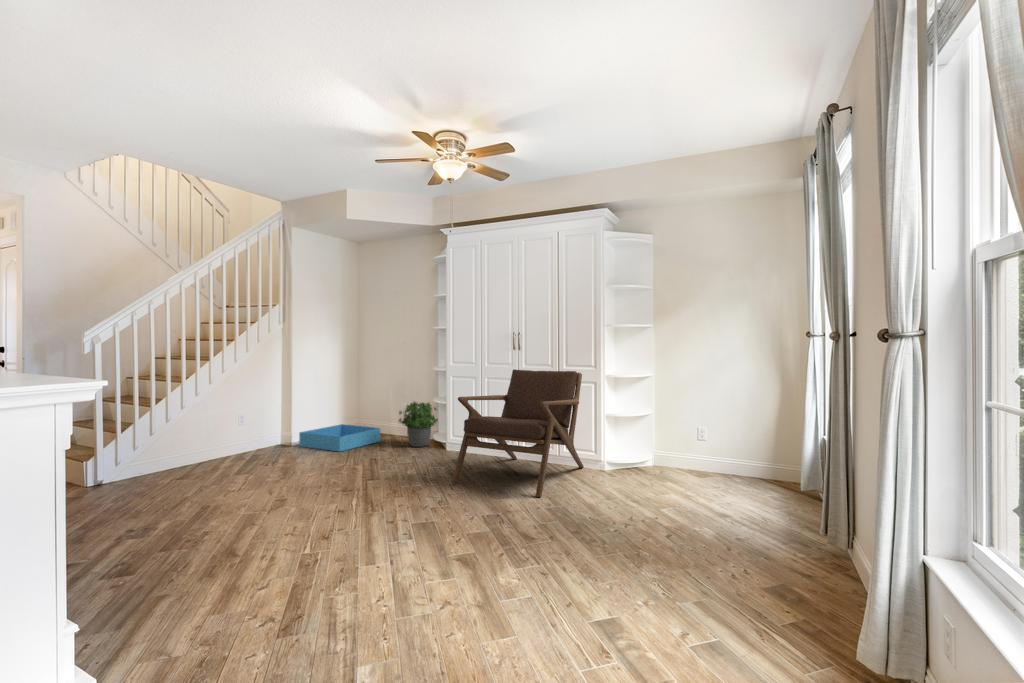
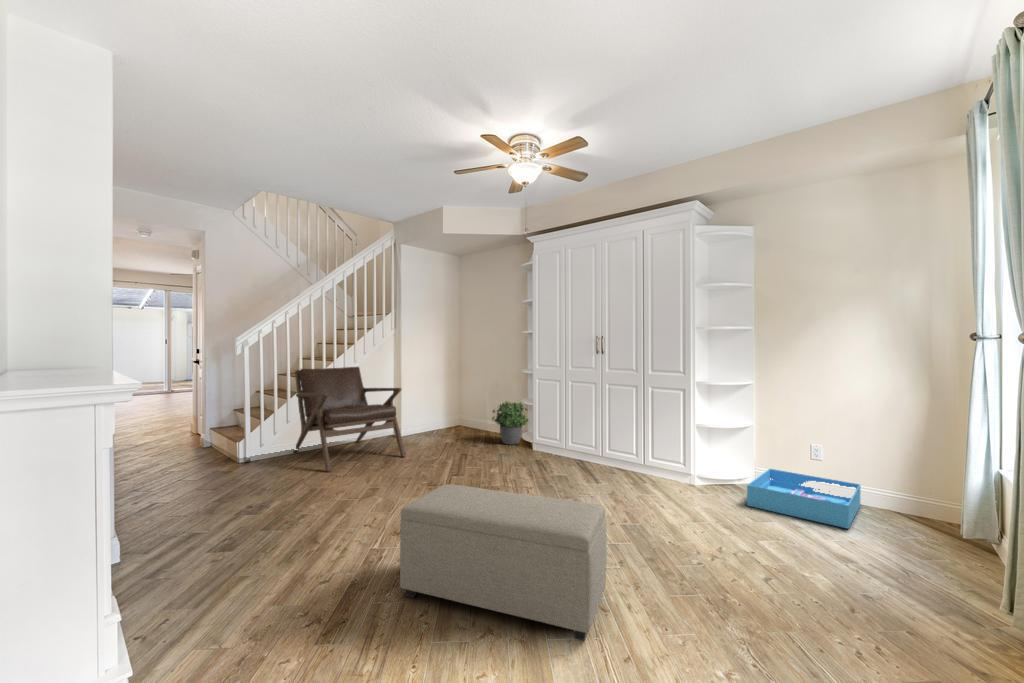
lounge chair: present [452,369,584,497] -> present [293,367,405,472]
storage bin: present [299,424,380,451] -> present [747,469,861,529]
ottoman: none [350,478,545,600] -> present [400,484,607,641]

